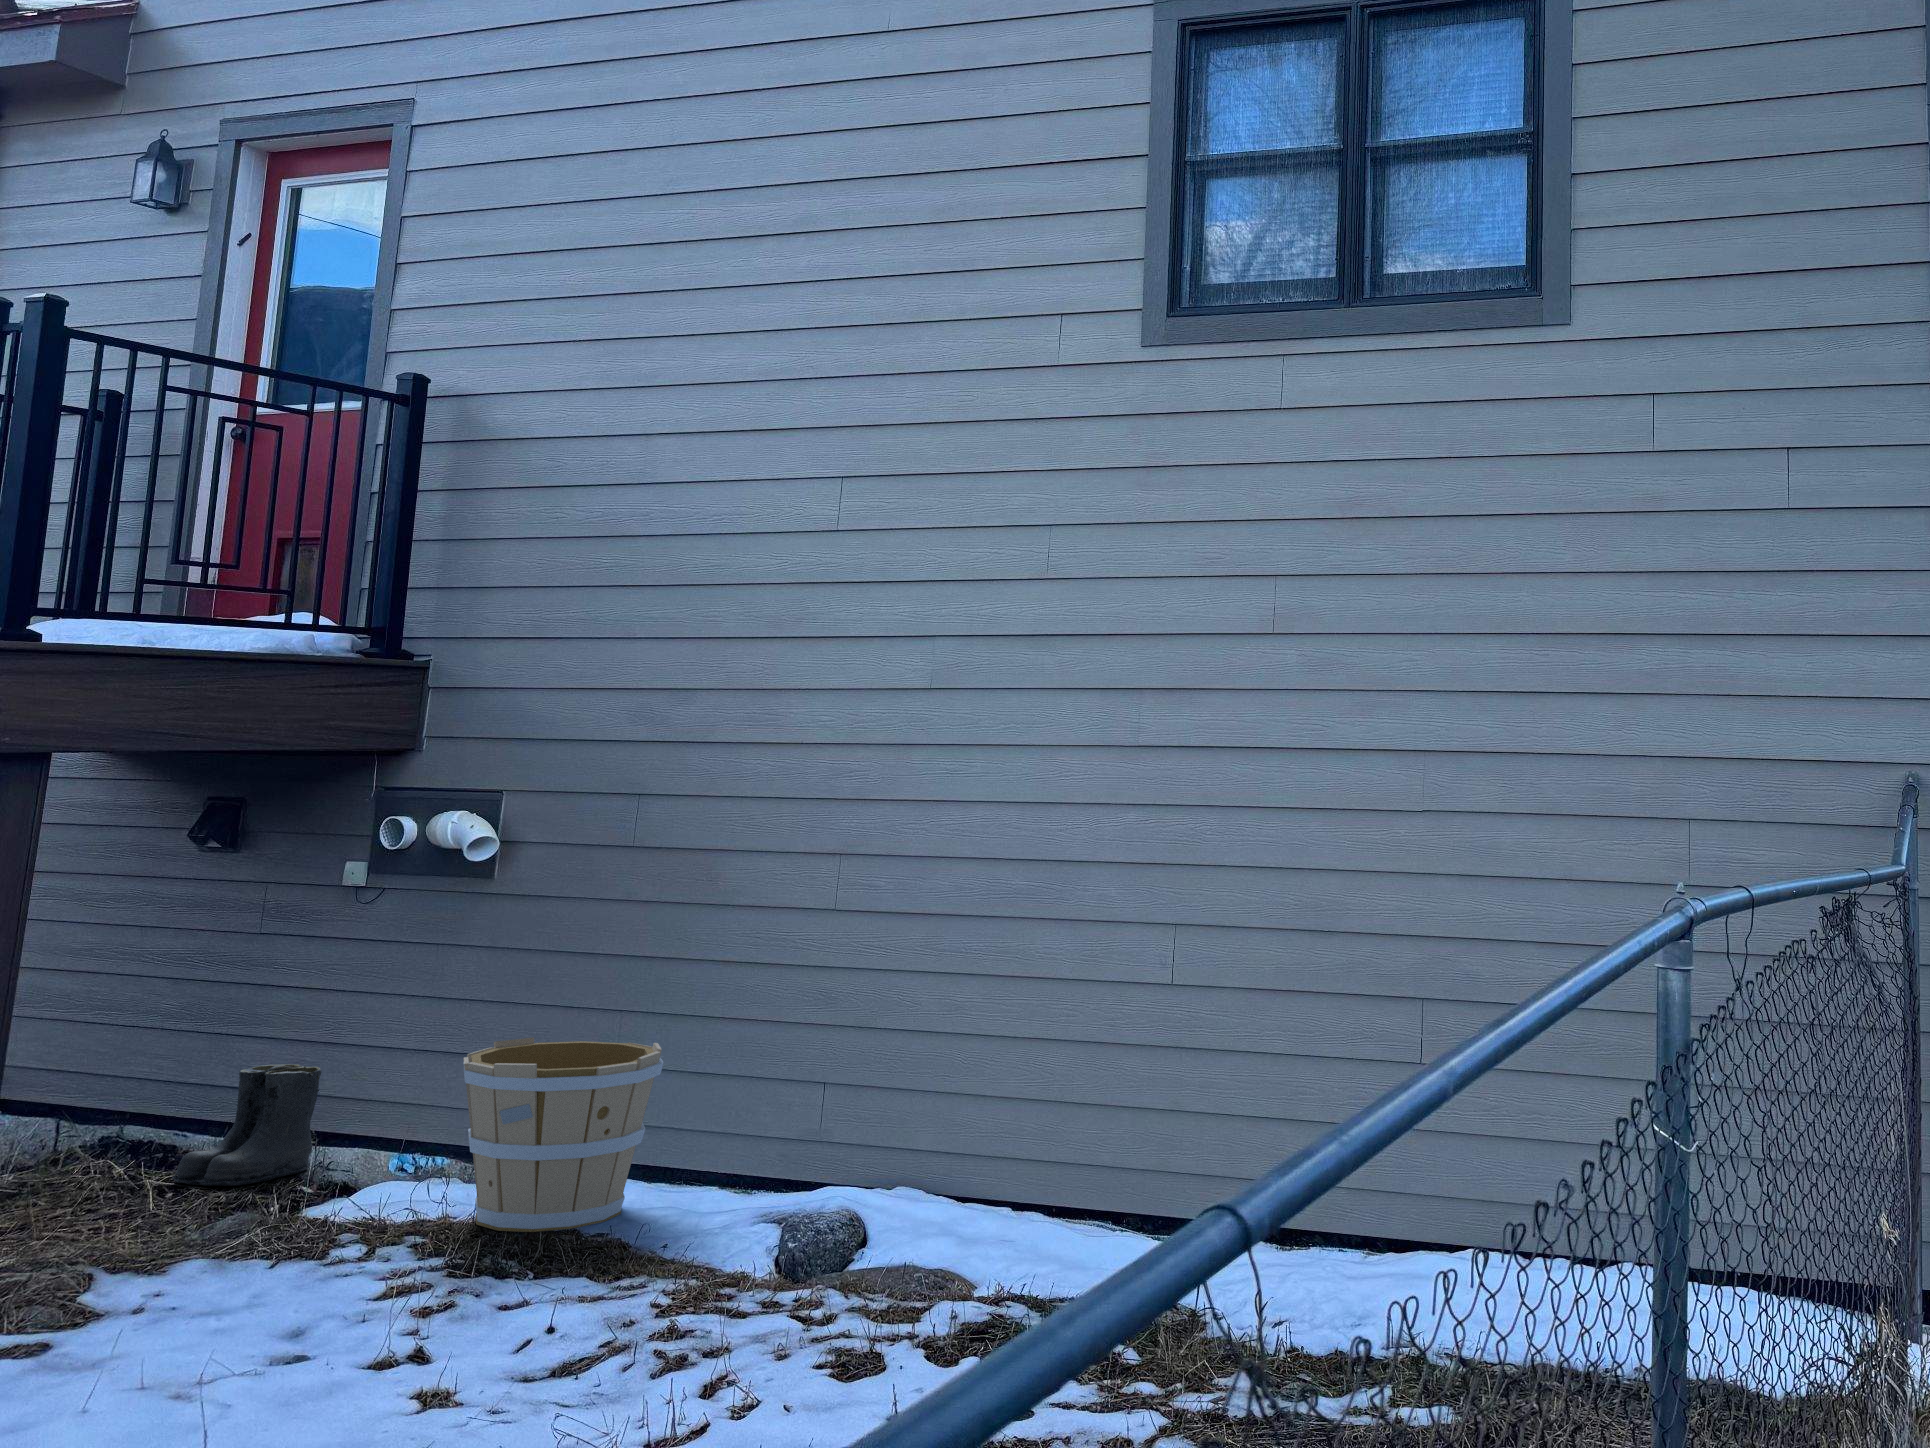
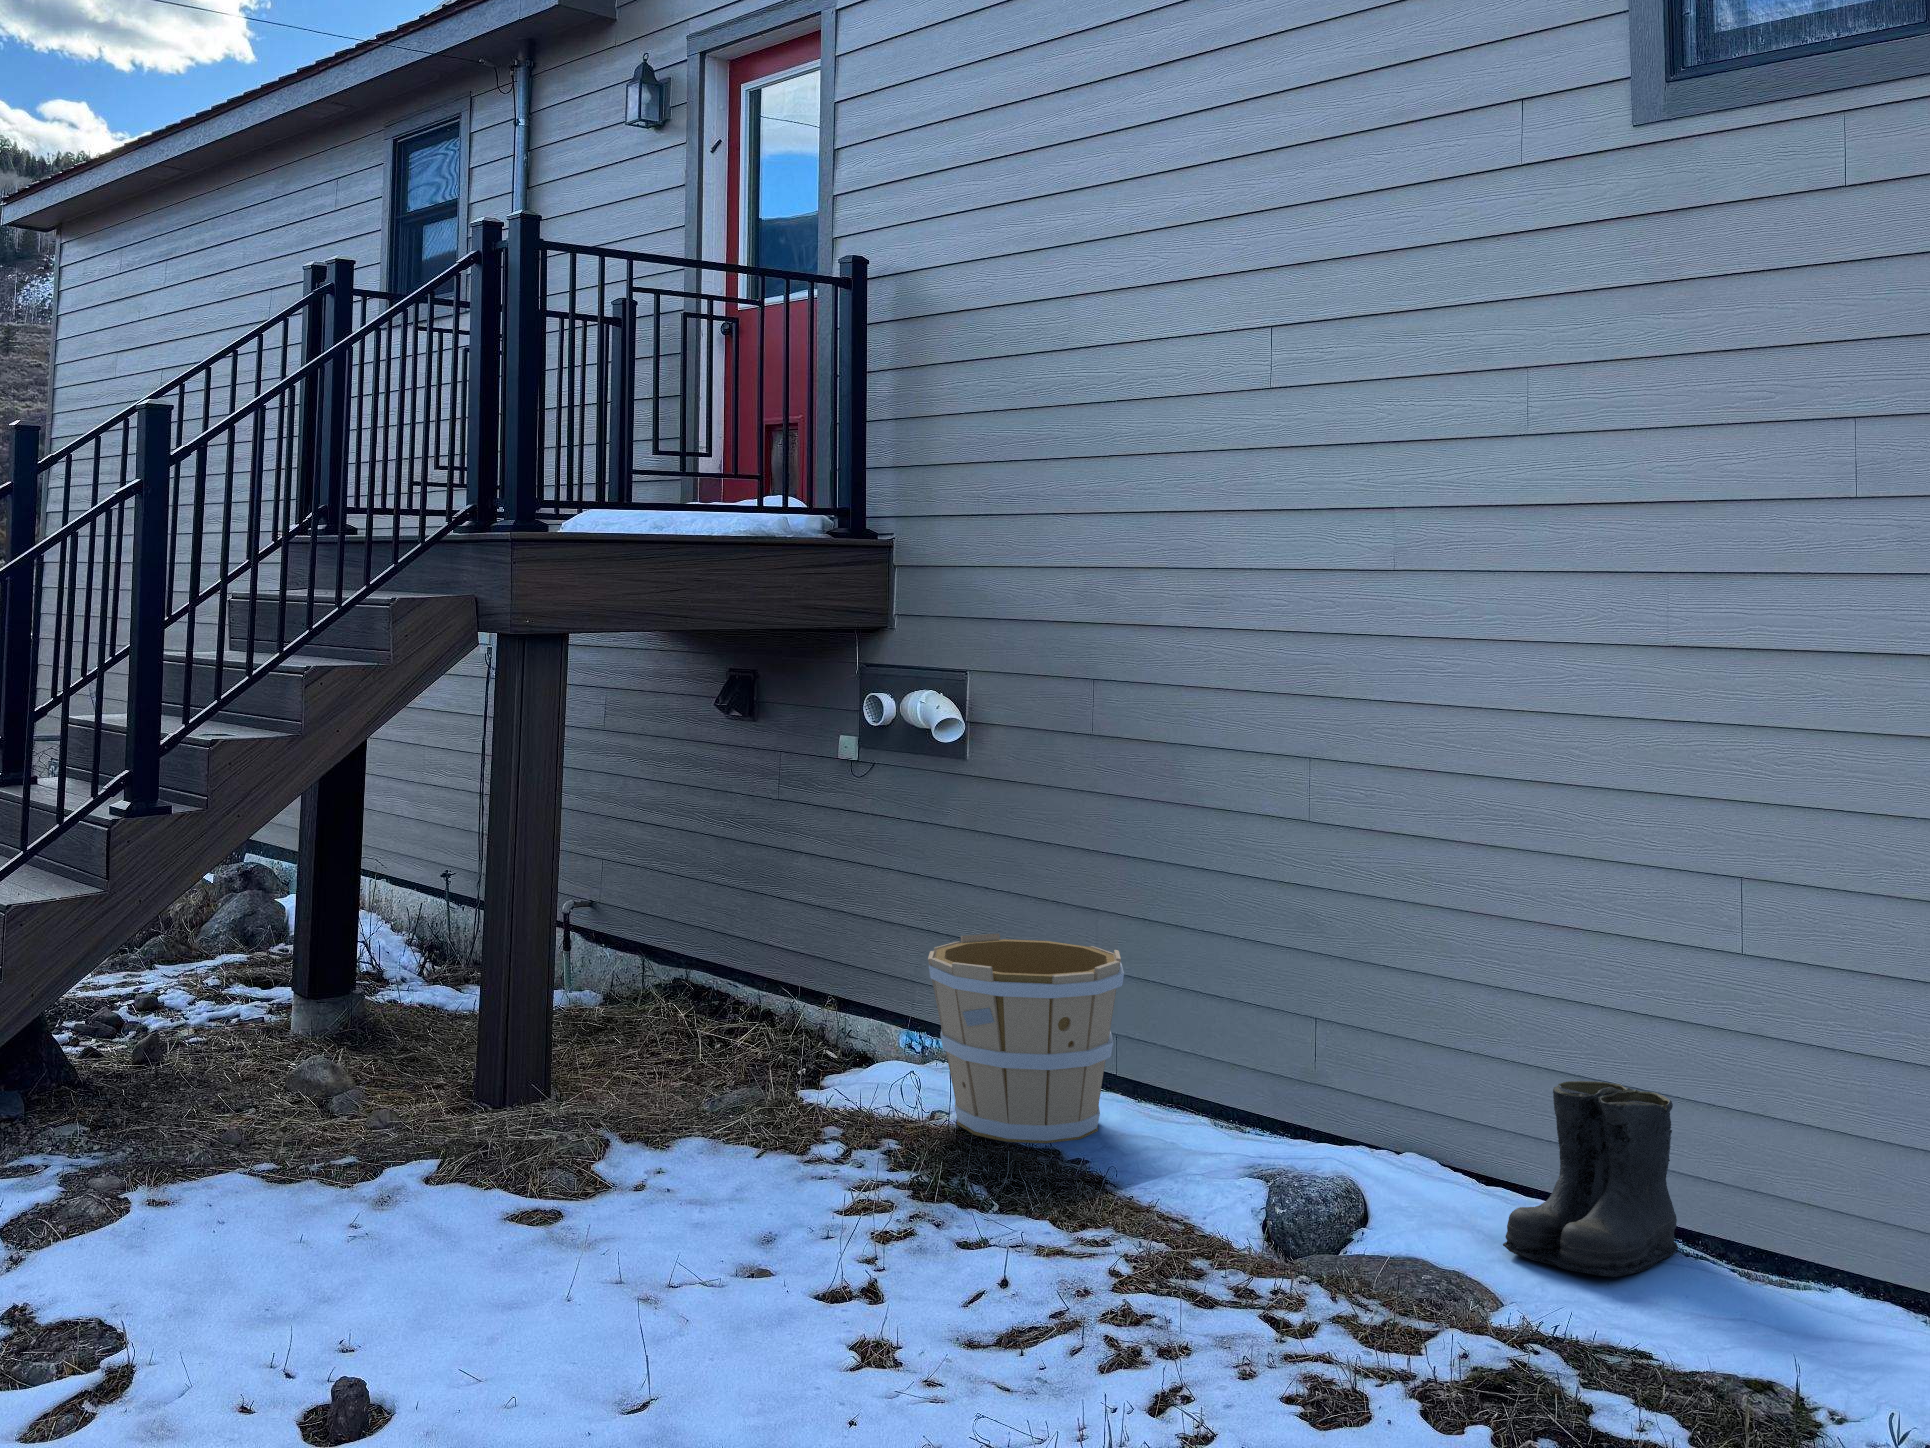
boots: present [172,1064,322,1186] -> present [1503,1081,1683,1277]

